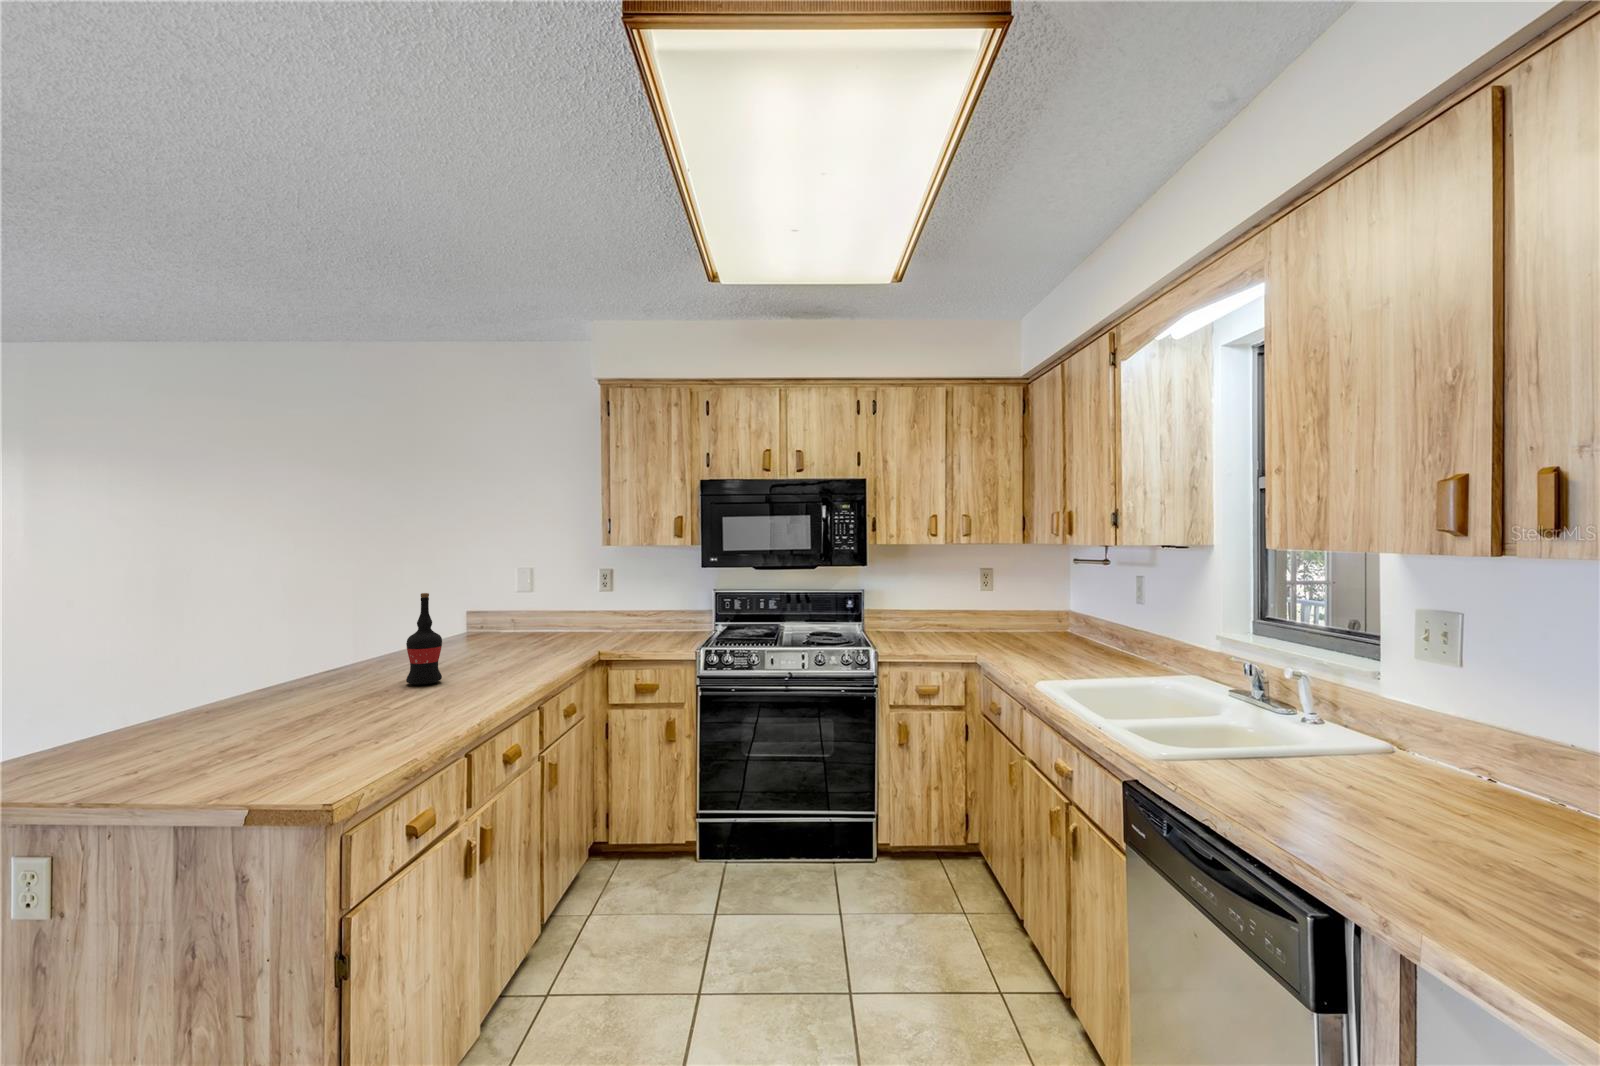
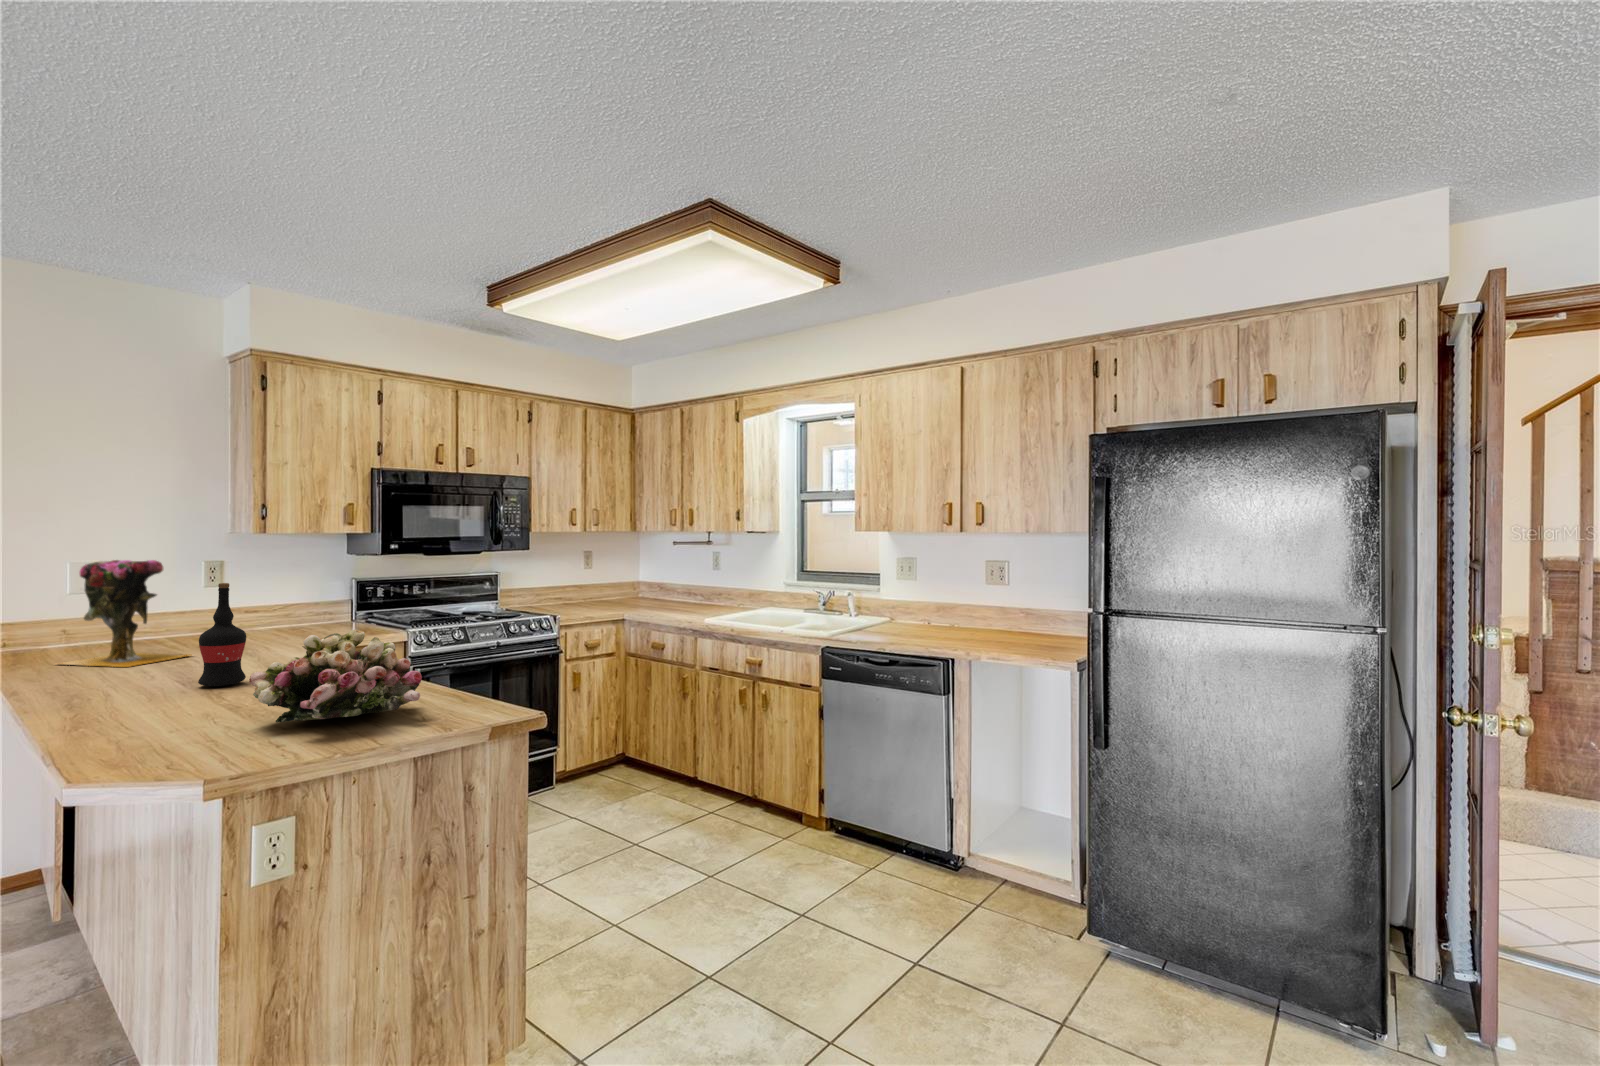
vase: none [473,569,536,654] -> present [61,560,191,667]
flower arrangement: none [156,654,350,754] -> present [249,629,422,722]

